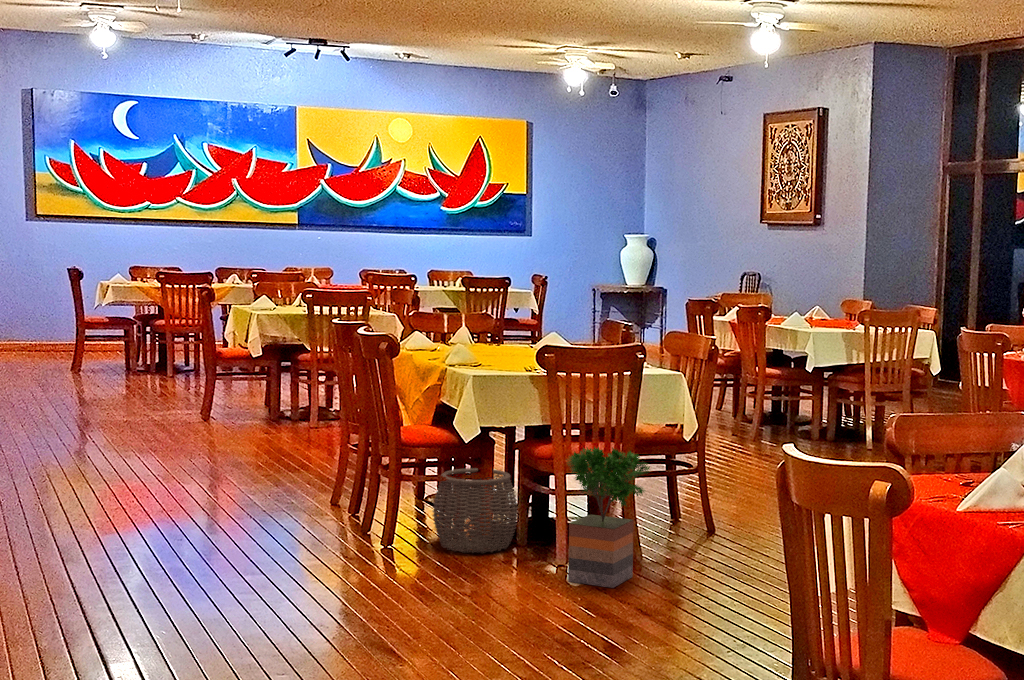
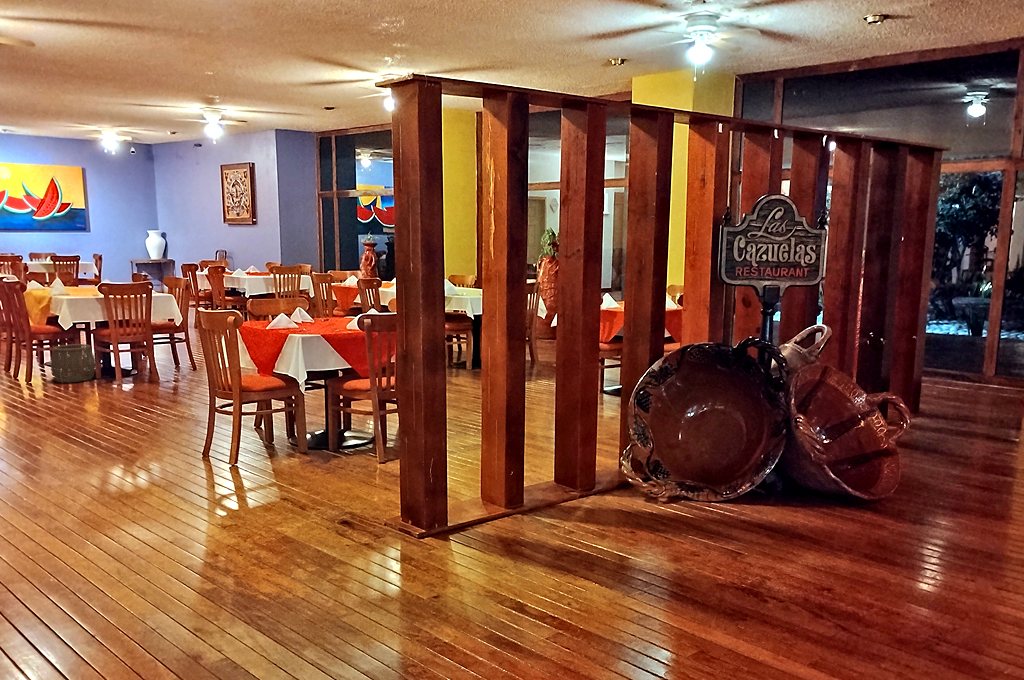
potted tree: present [568,447,650,588] -> none [117,327,159,387]

